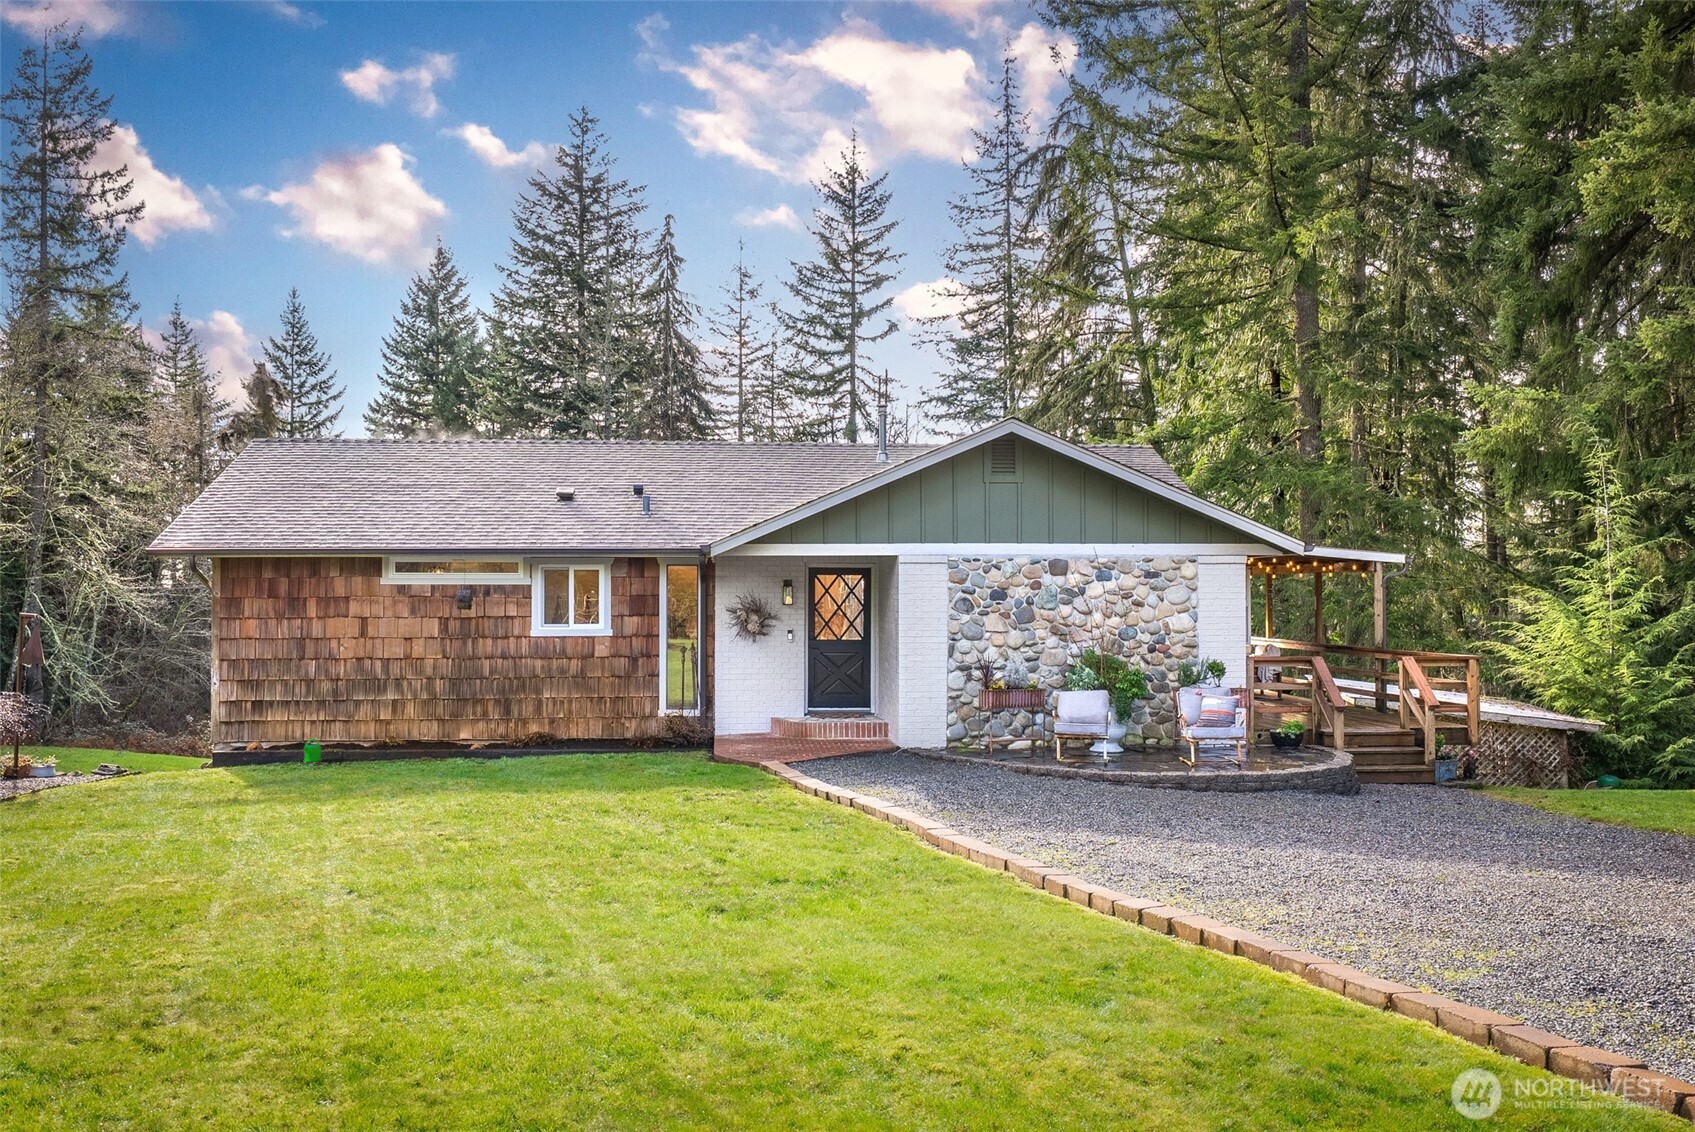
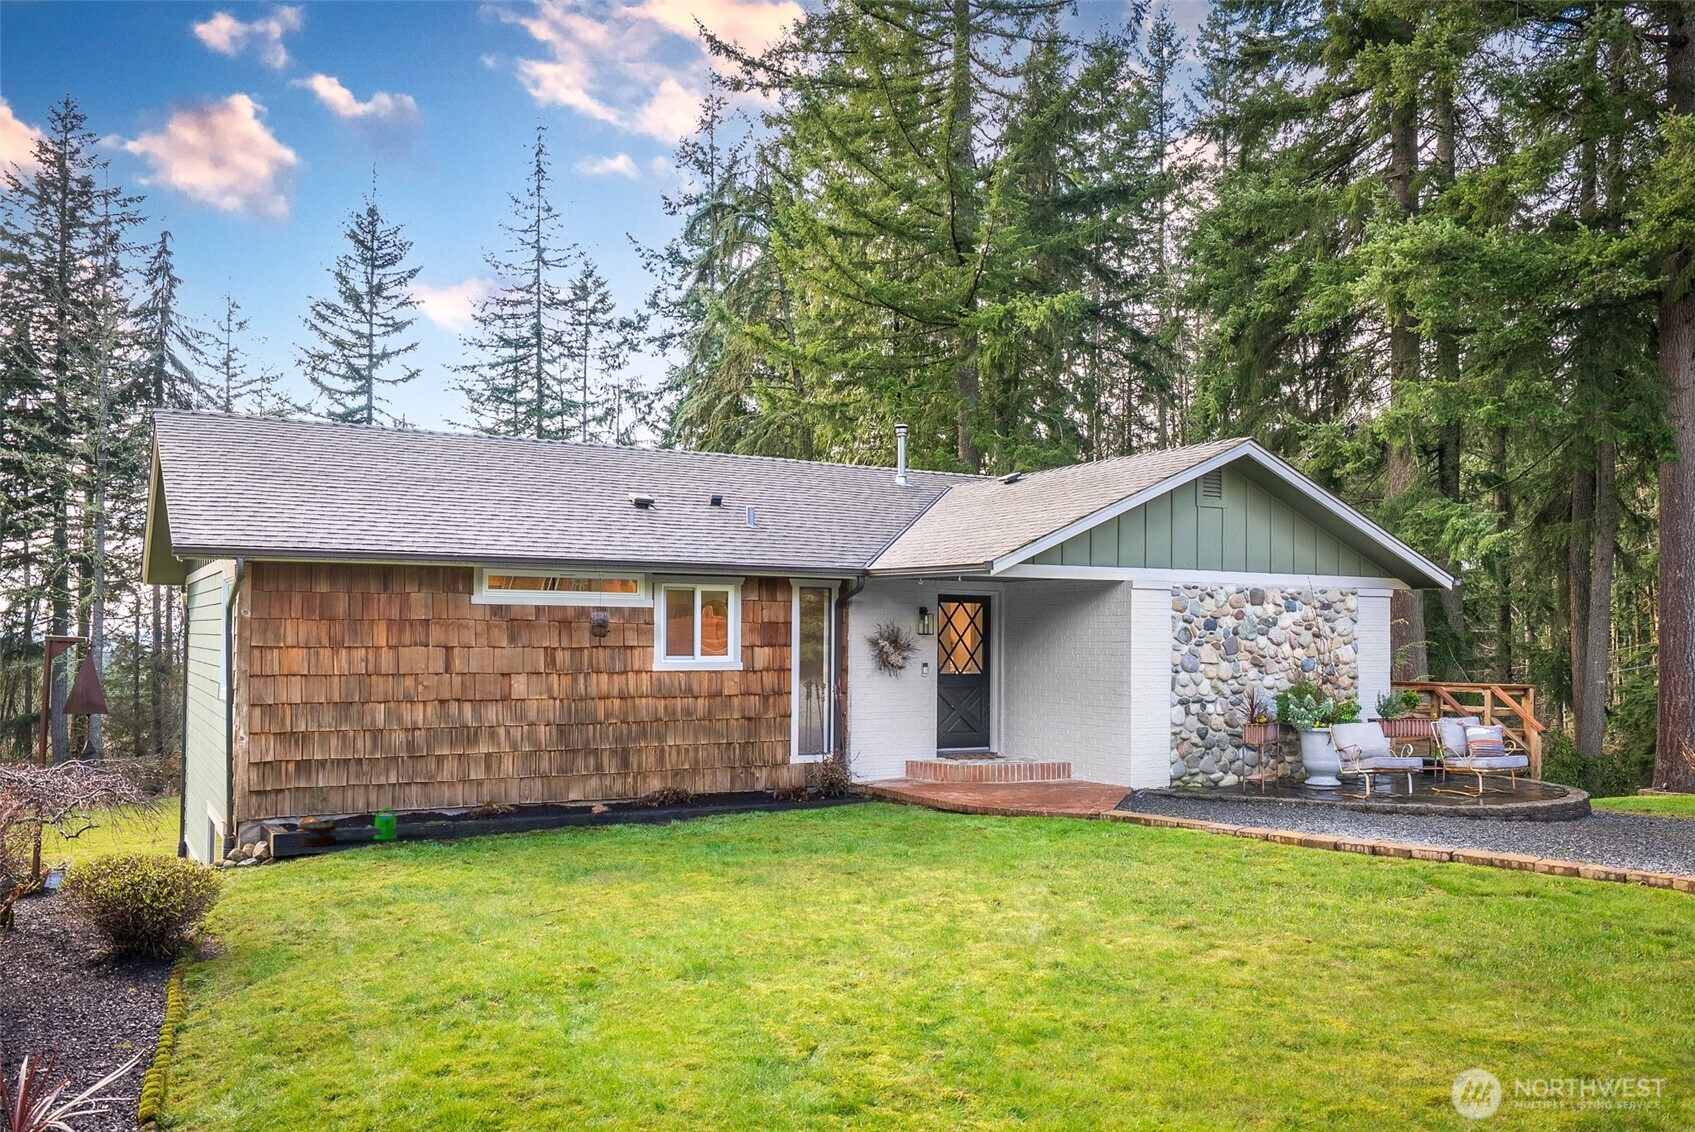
decorative plant: none [245,716,275,765] -> present [296,785,336,846]

